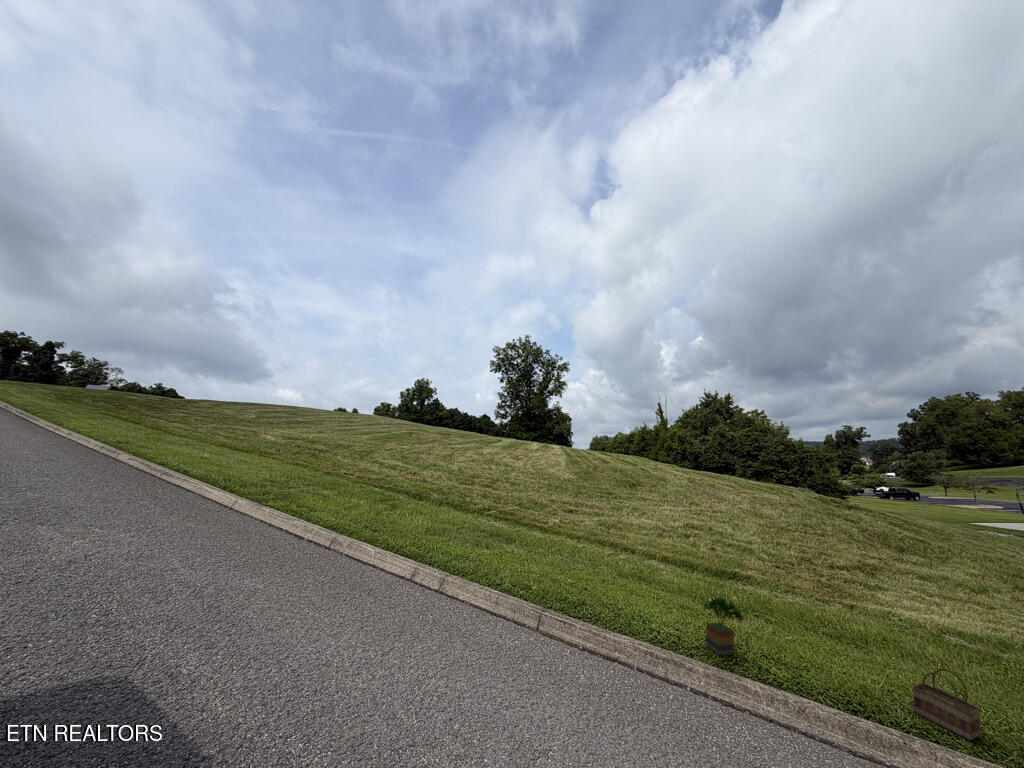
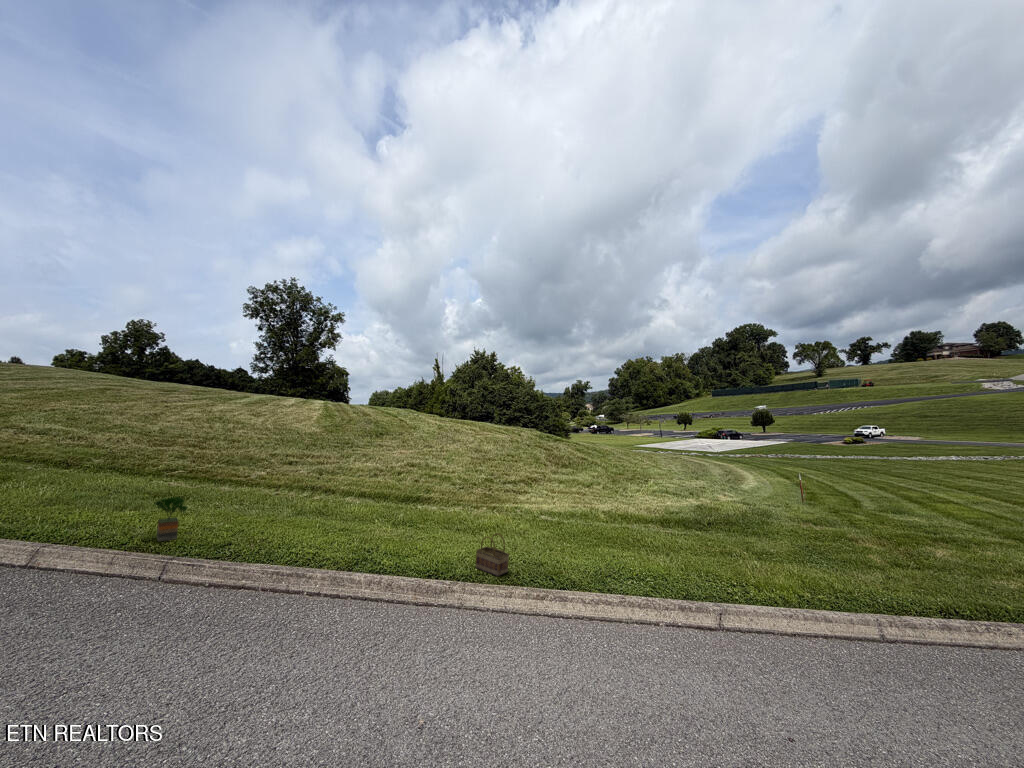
potted tree: present [703,598,744,655] -> present [155,497,188,541]

